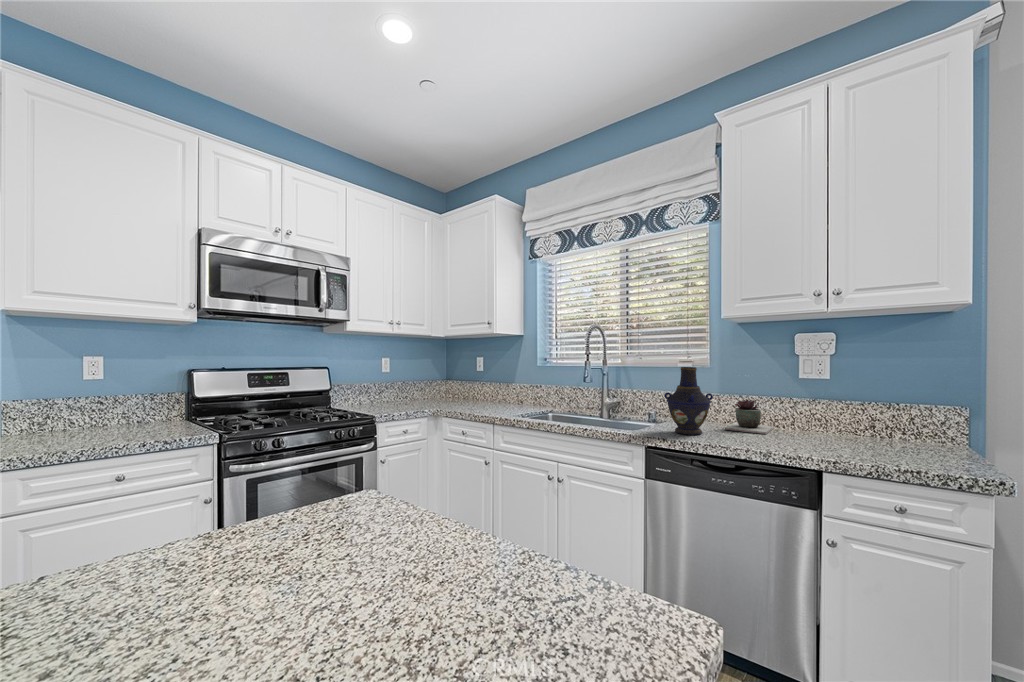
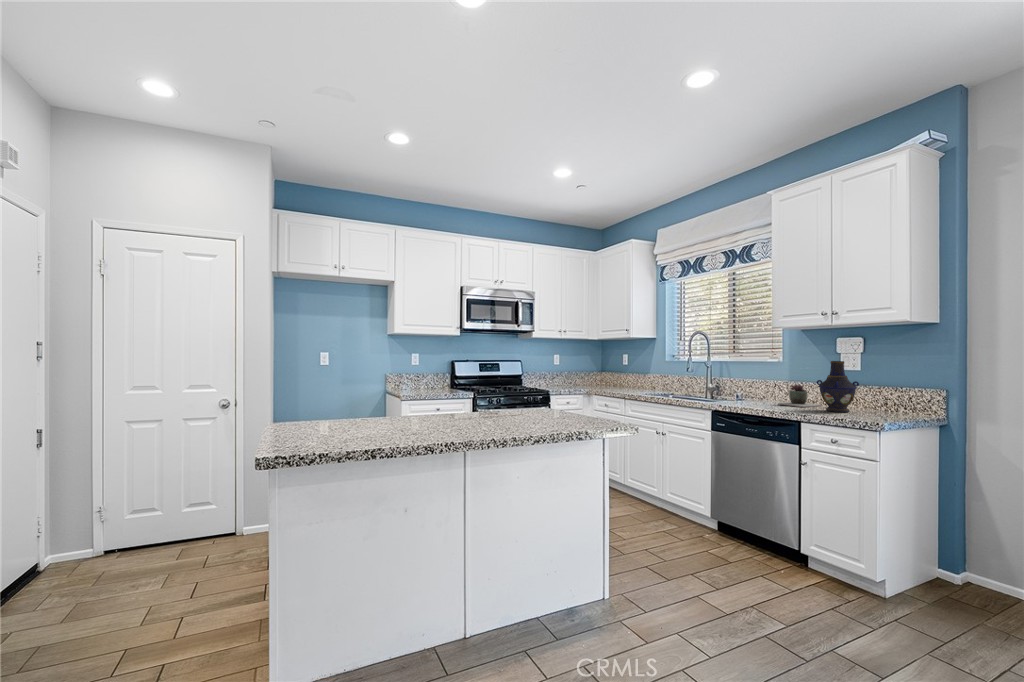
vase: present [664,367,713,435] -> present [817,361,859,412]

